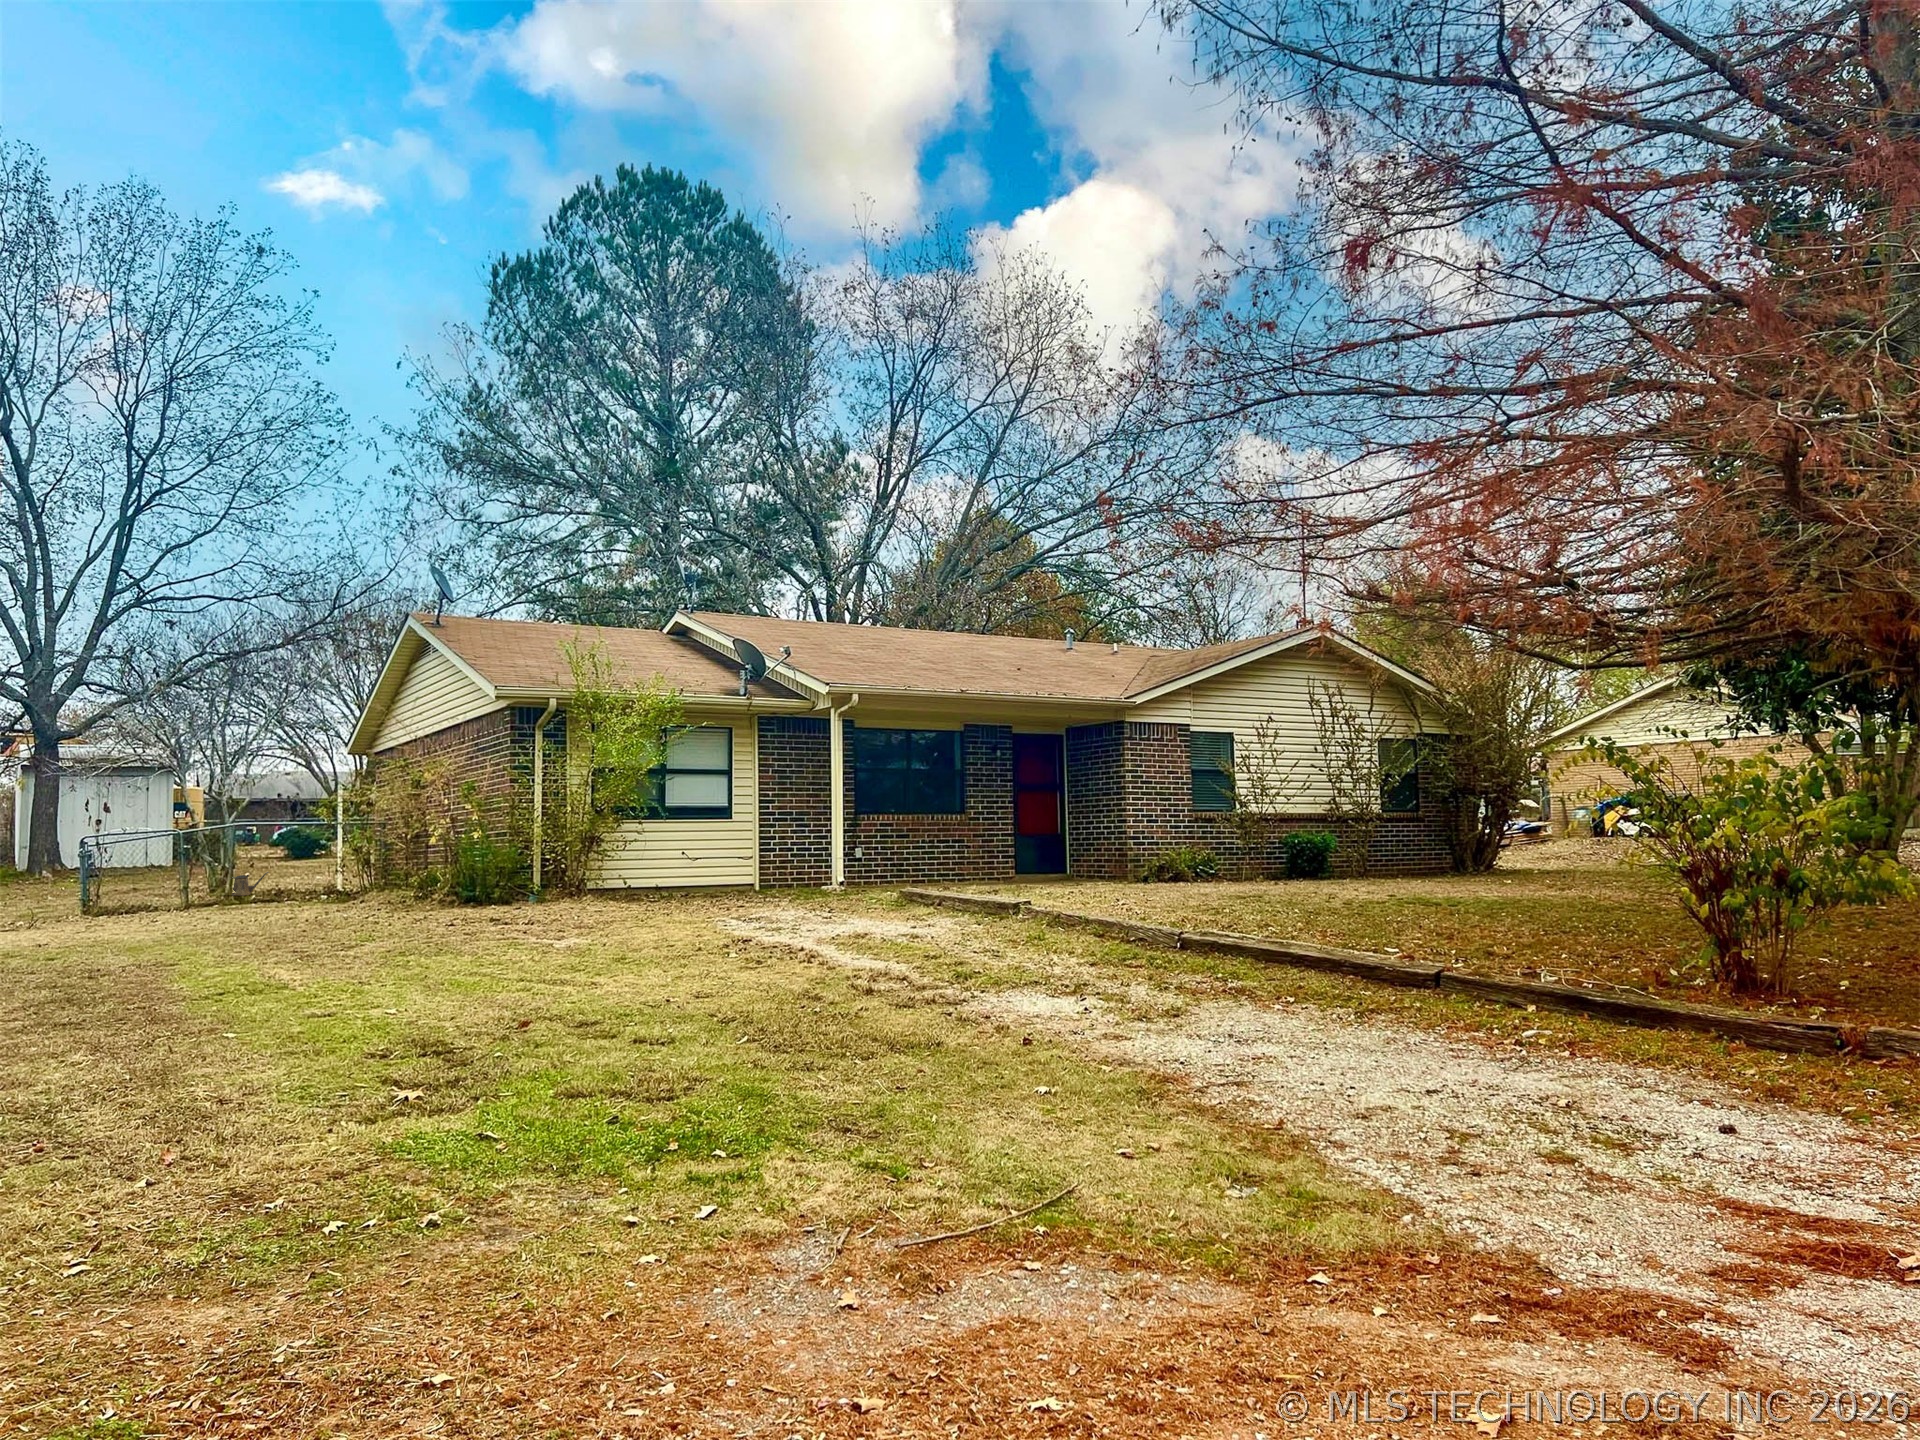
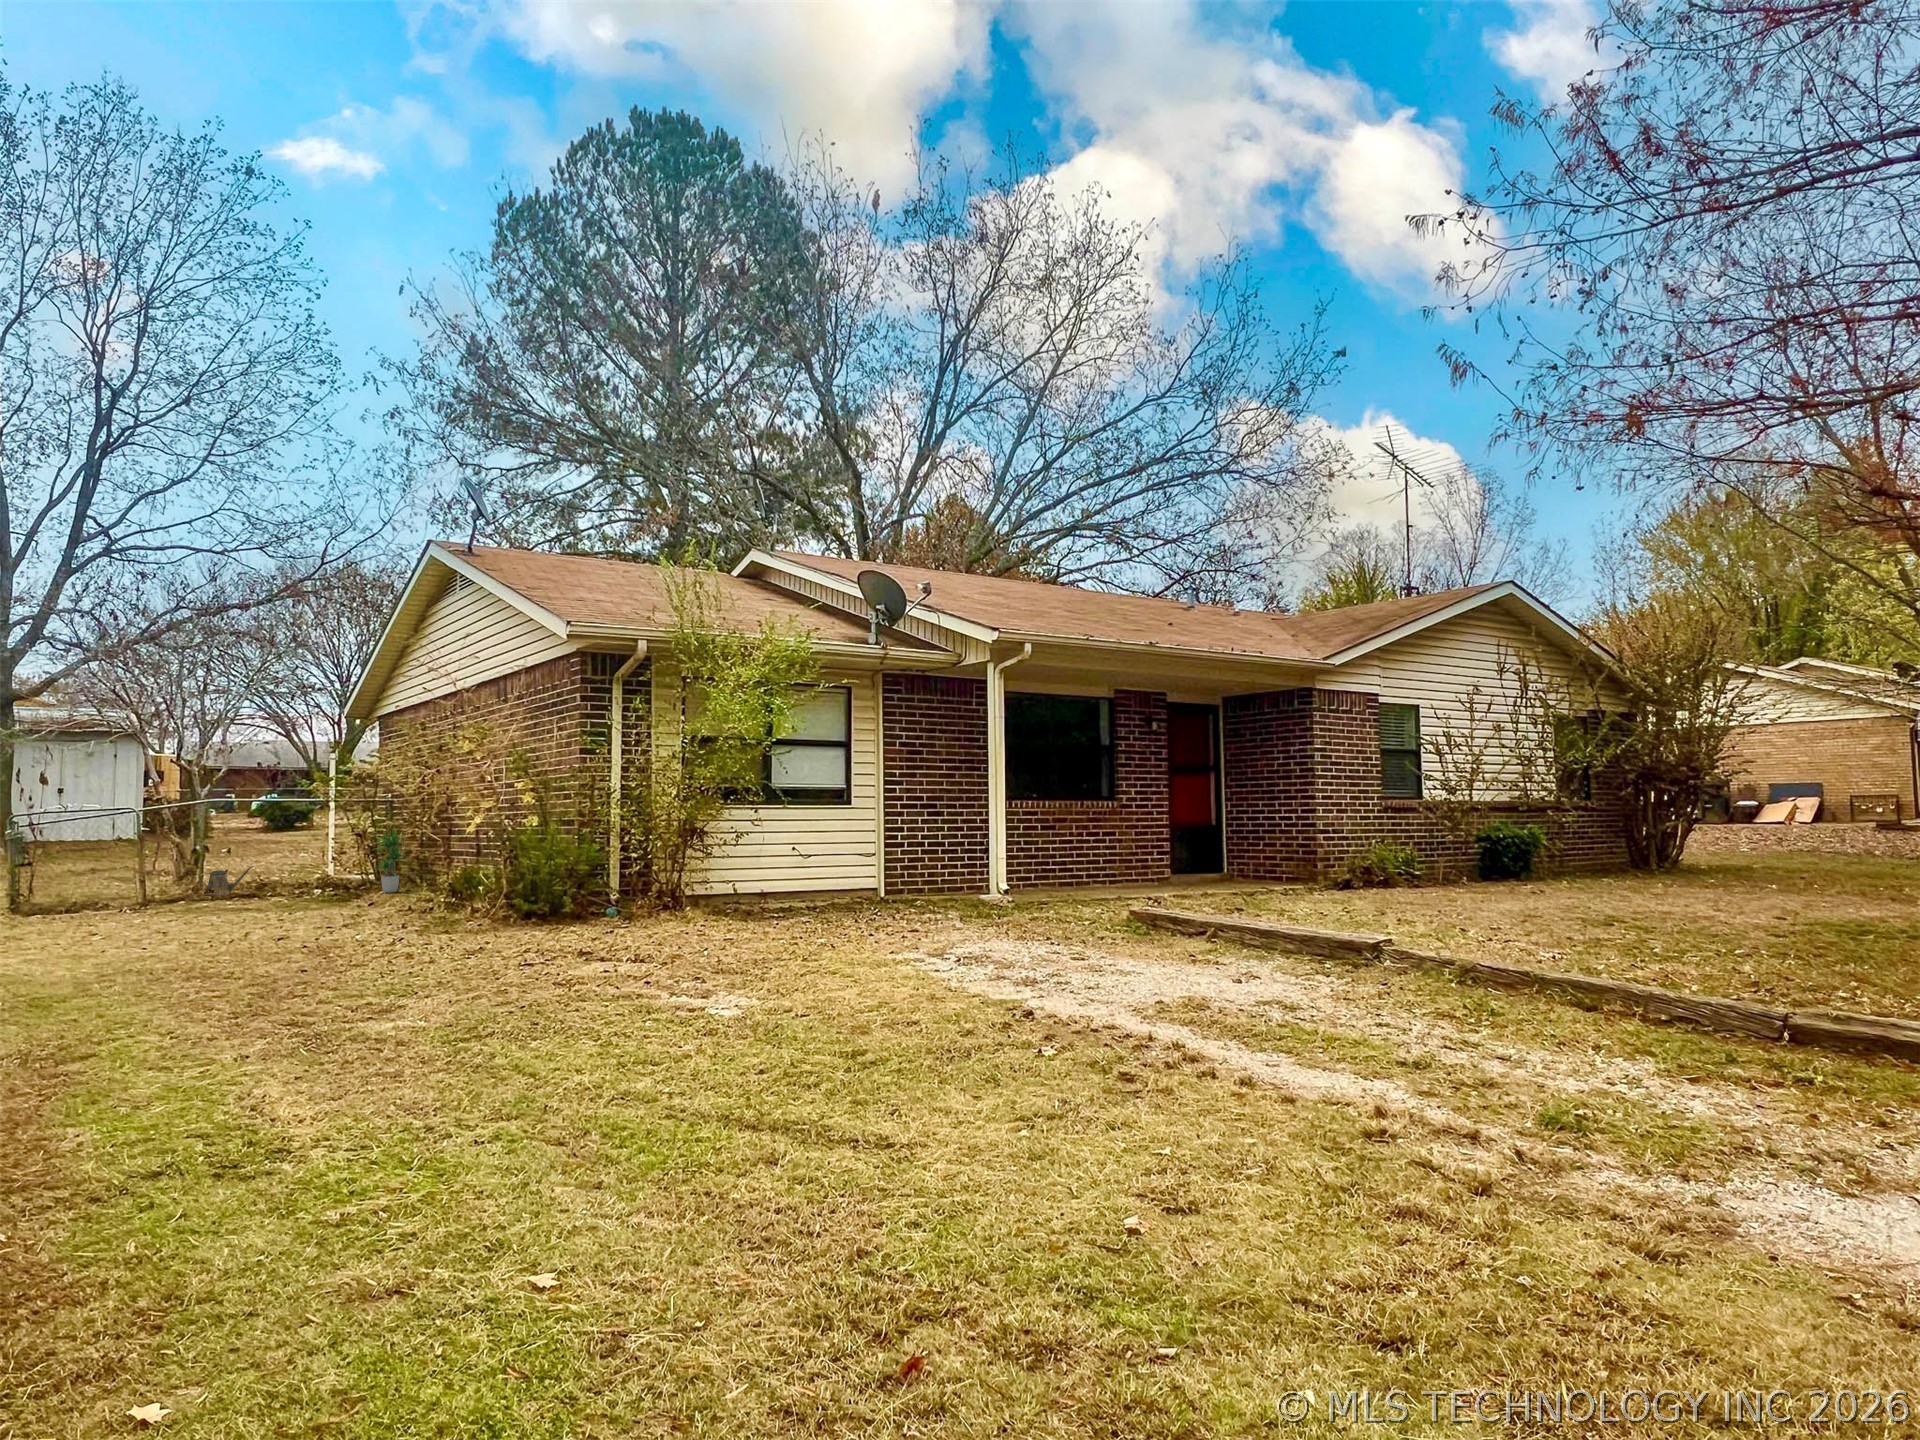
potted plant: none [360,840,394,892] -> present [378,829,404,893]

